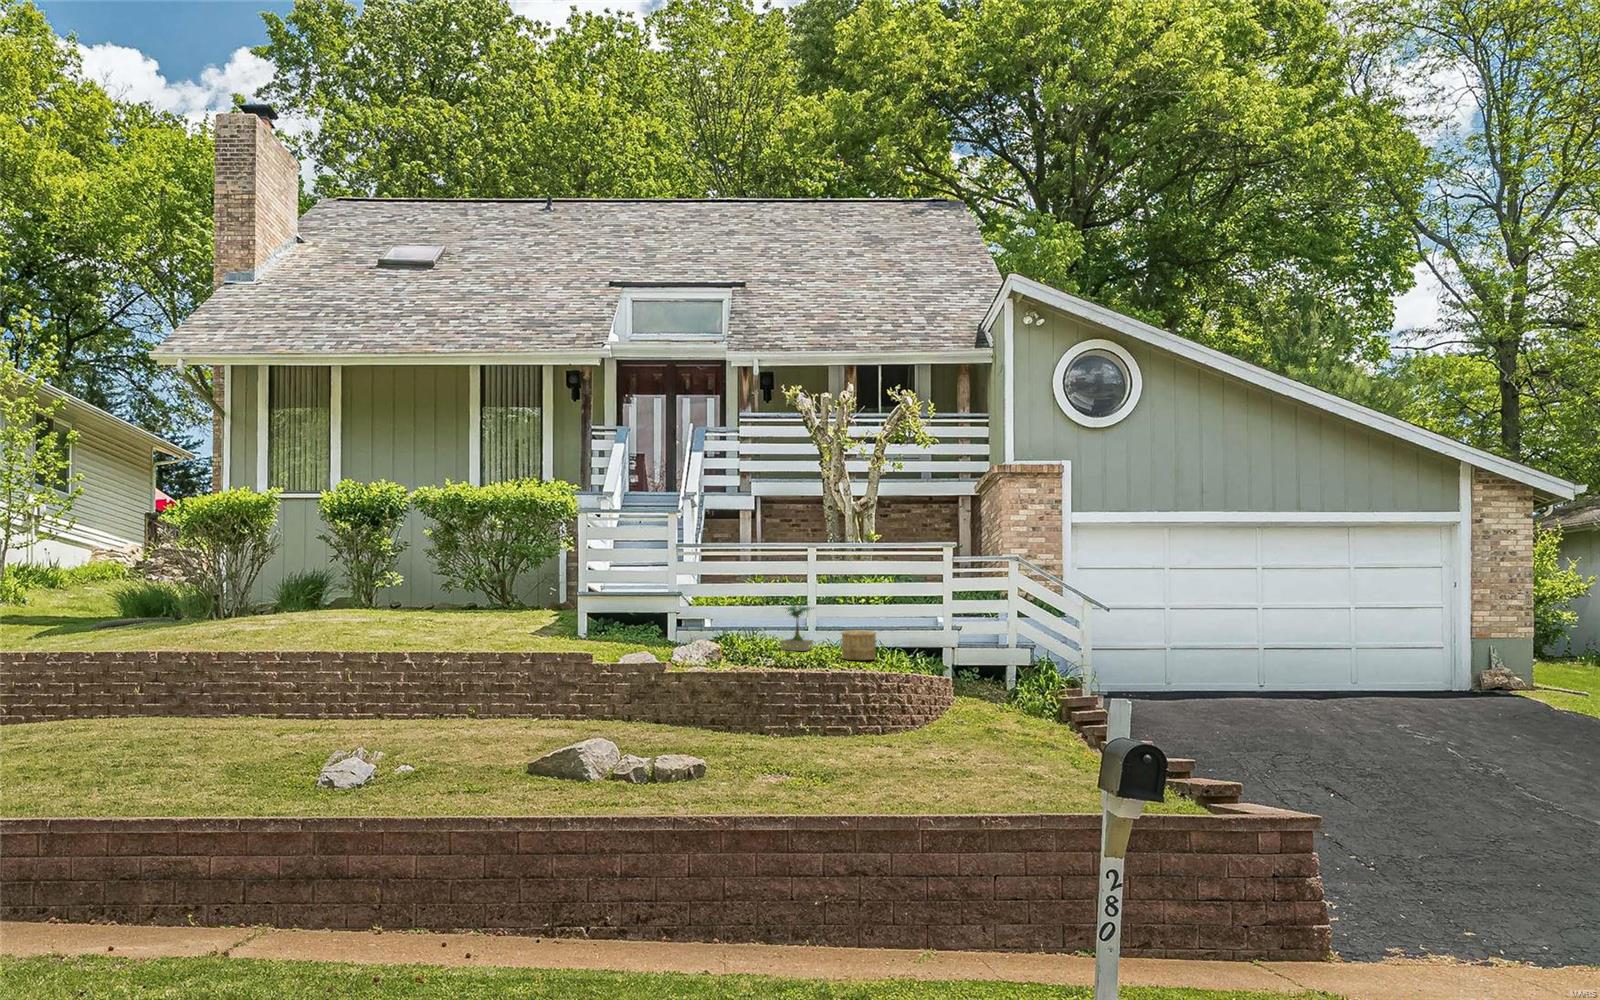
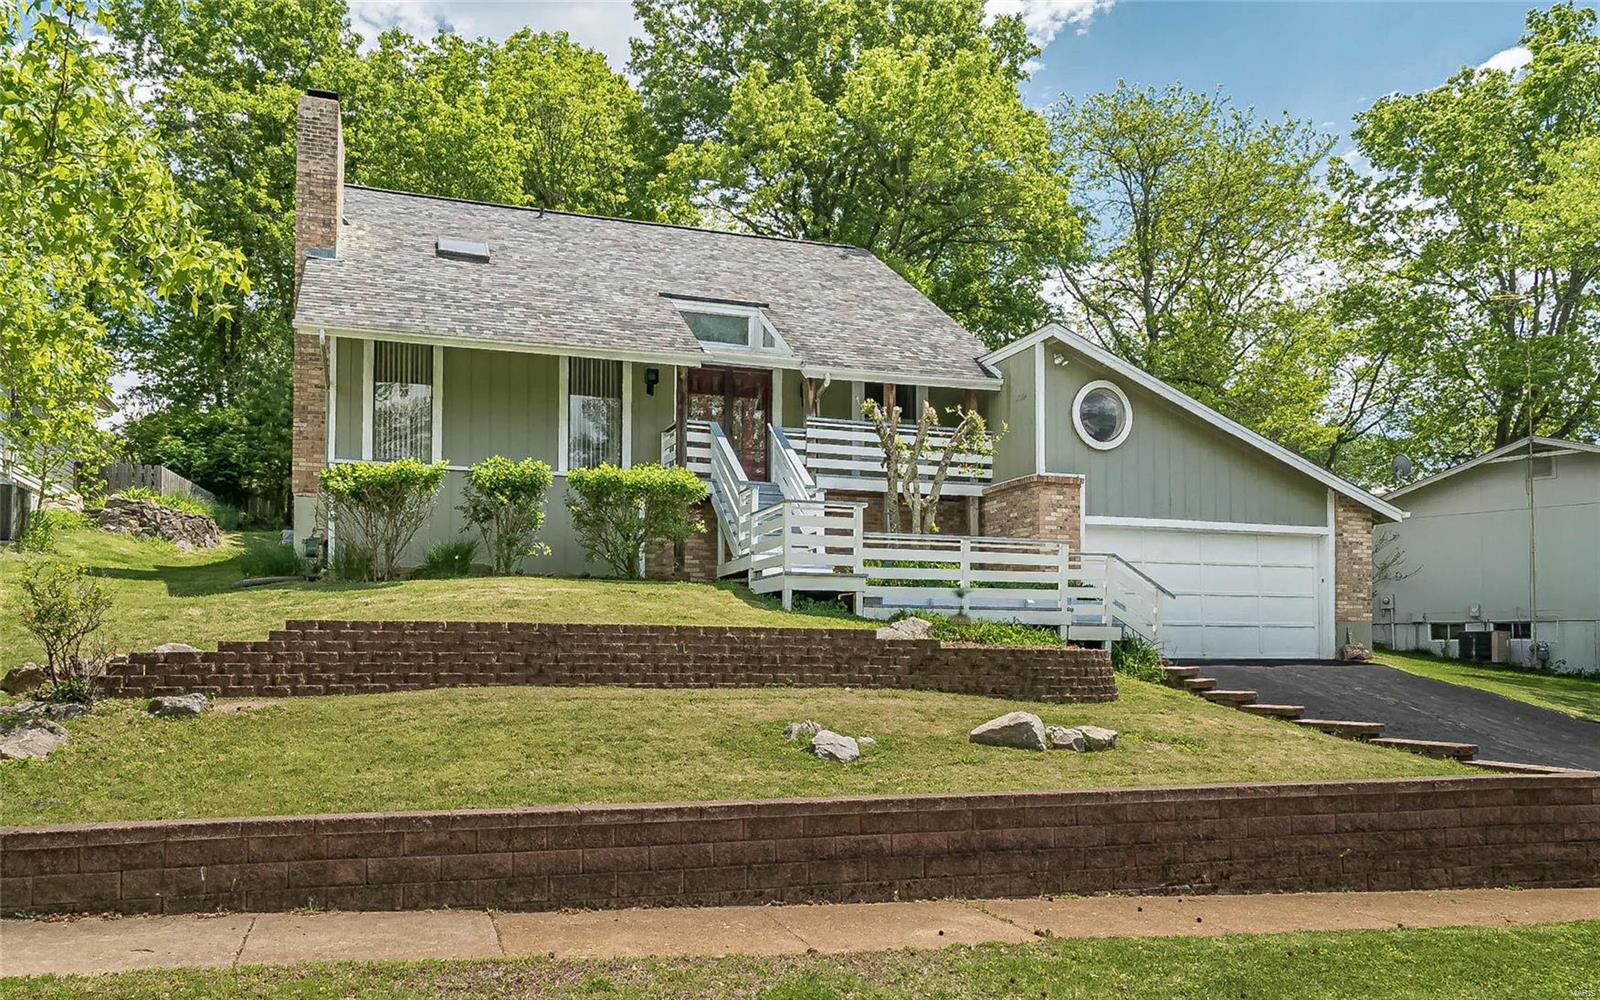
wooden bucket: present [841,630,876,660] -> none [1011,610,1039,634]

